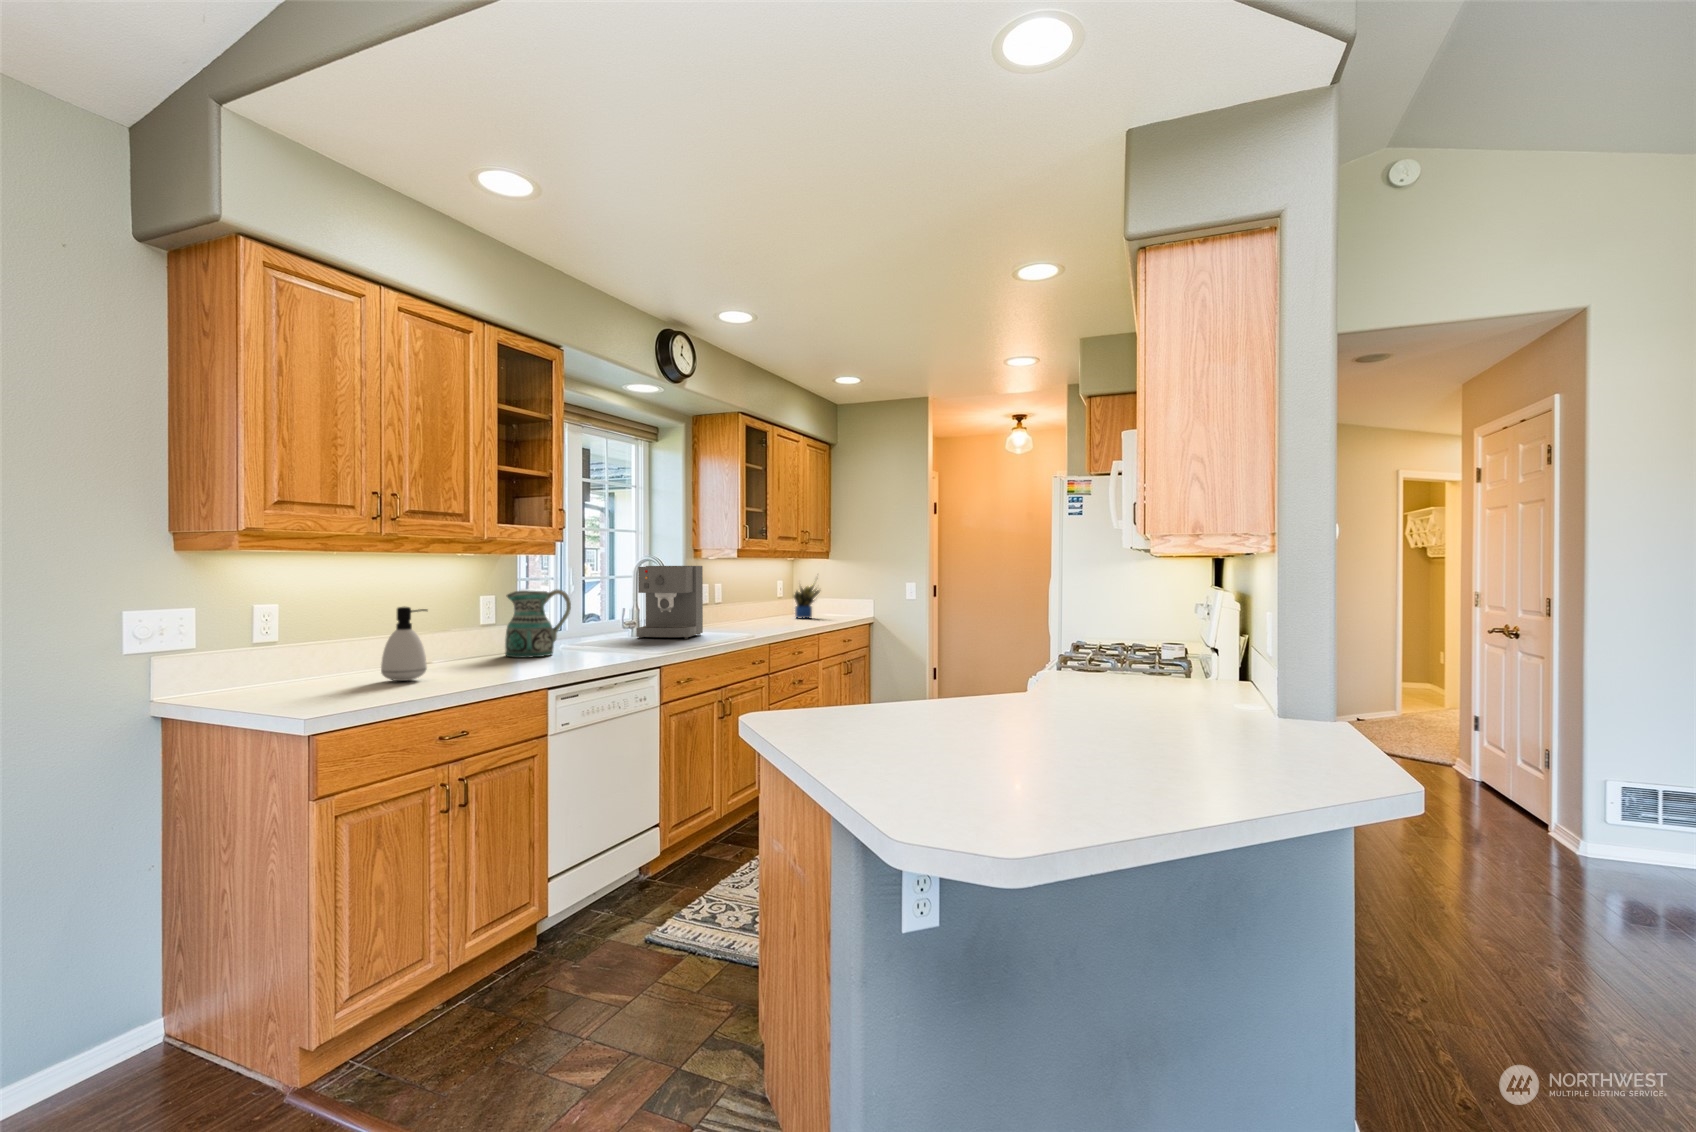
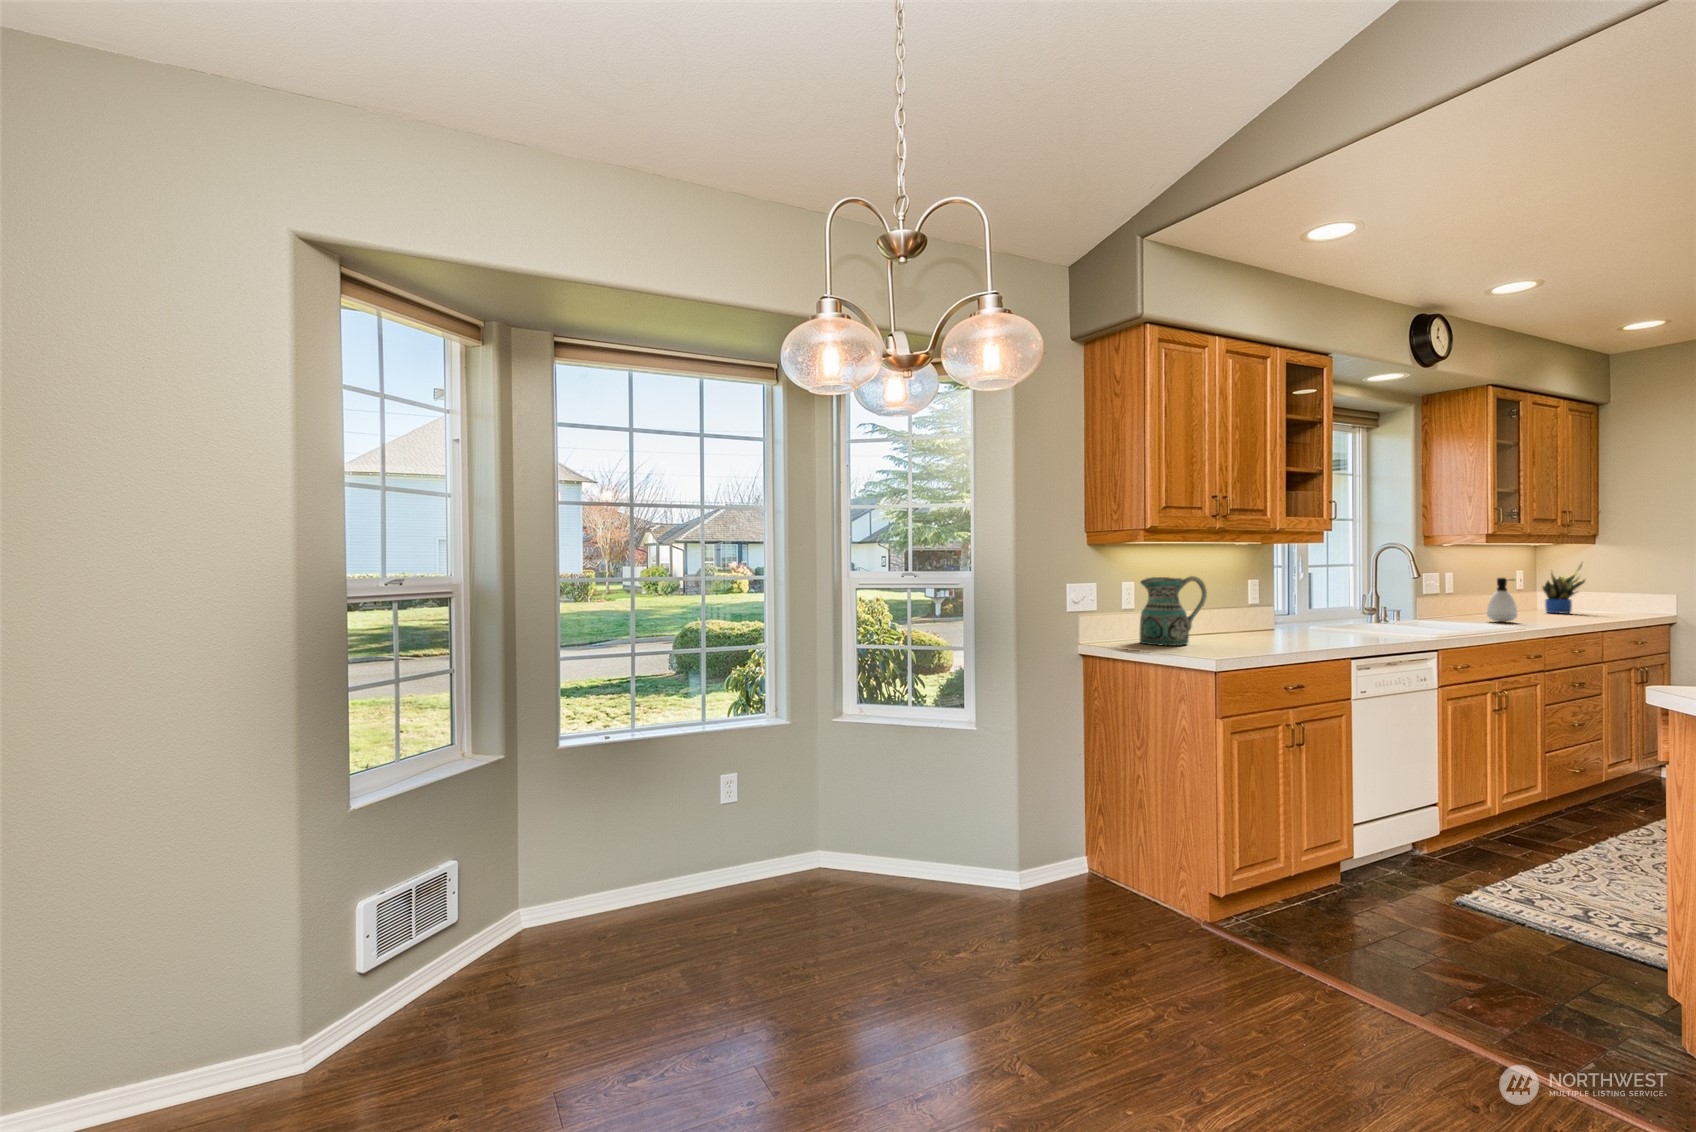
coffee maker: present [637,566,703,639] -> none [1379,552,1452,626]
ceramic pitcher: present [505,589,571,658] -> present [1140,576,1207,646]
soap dispenser: present [381,607,427,681] -> present [1487,578,1517,622]

